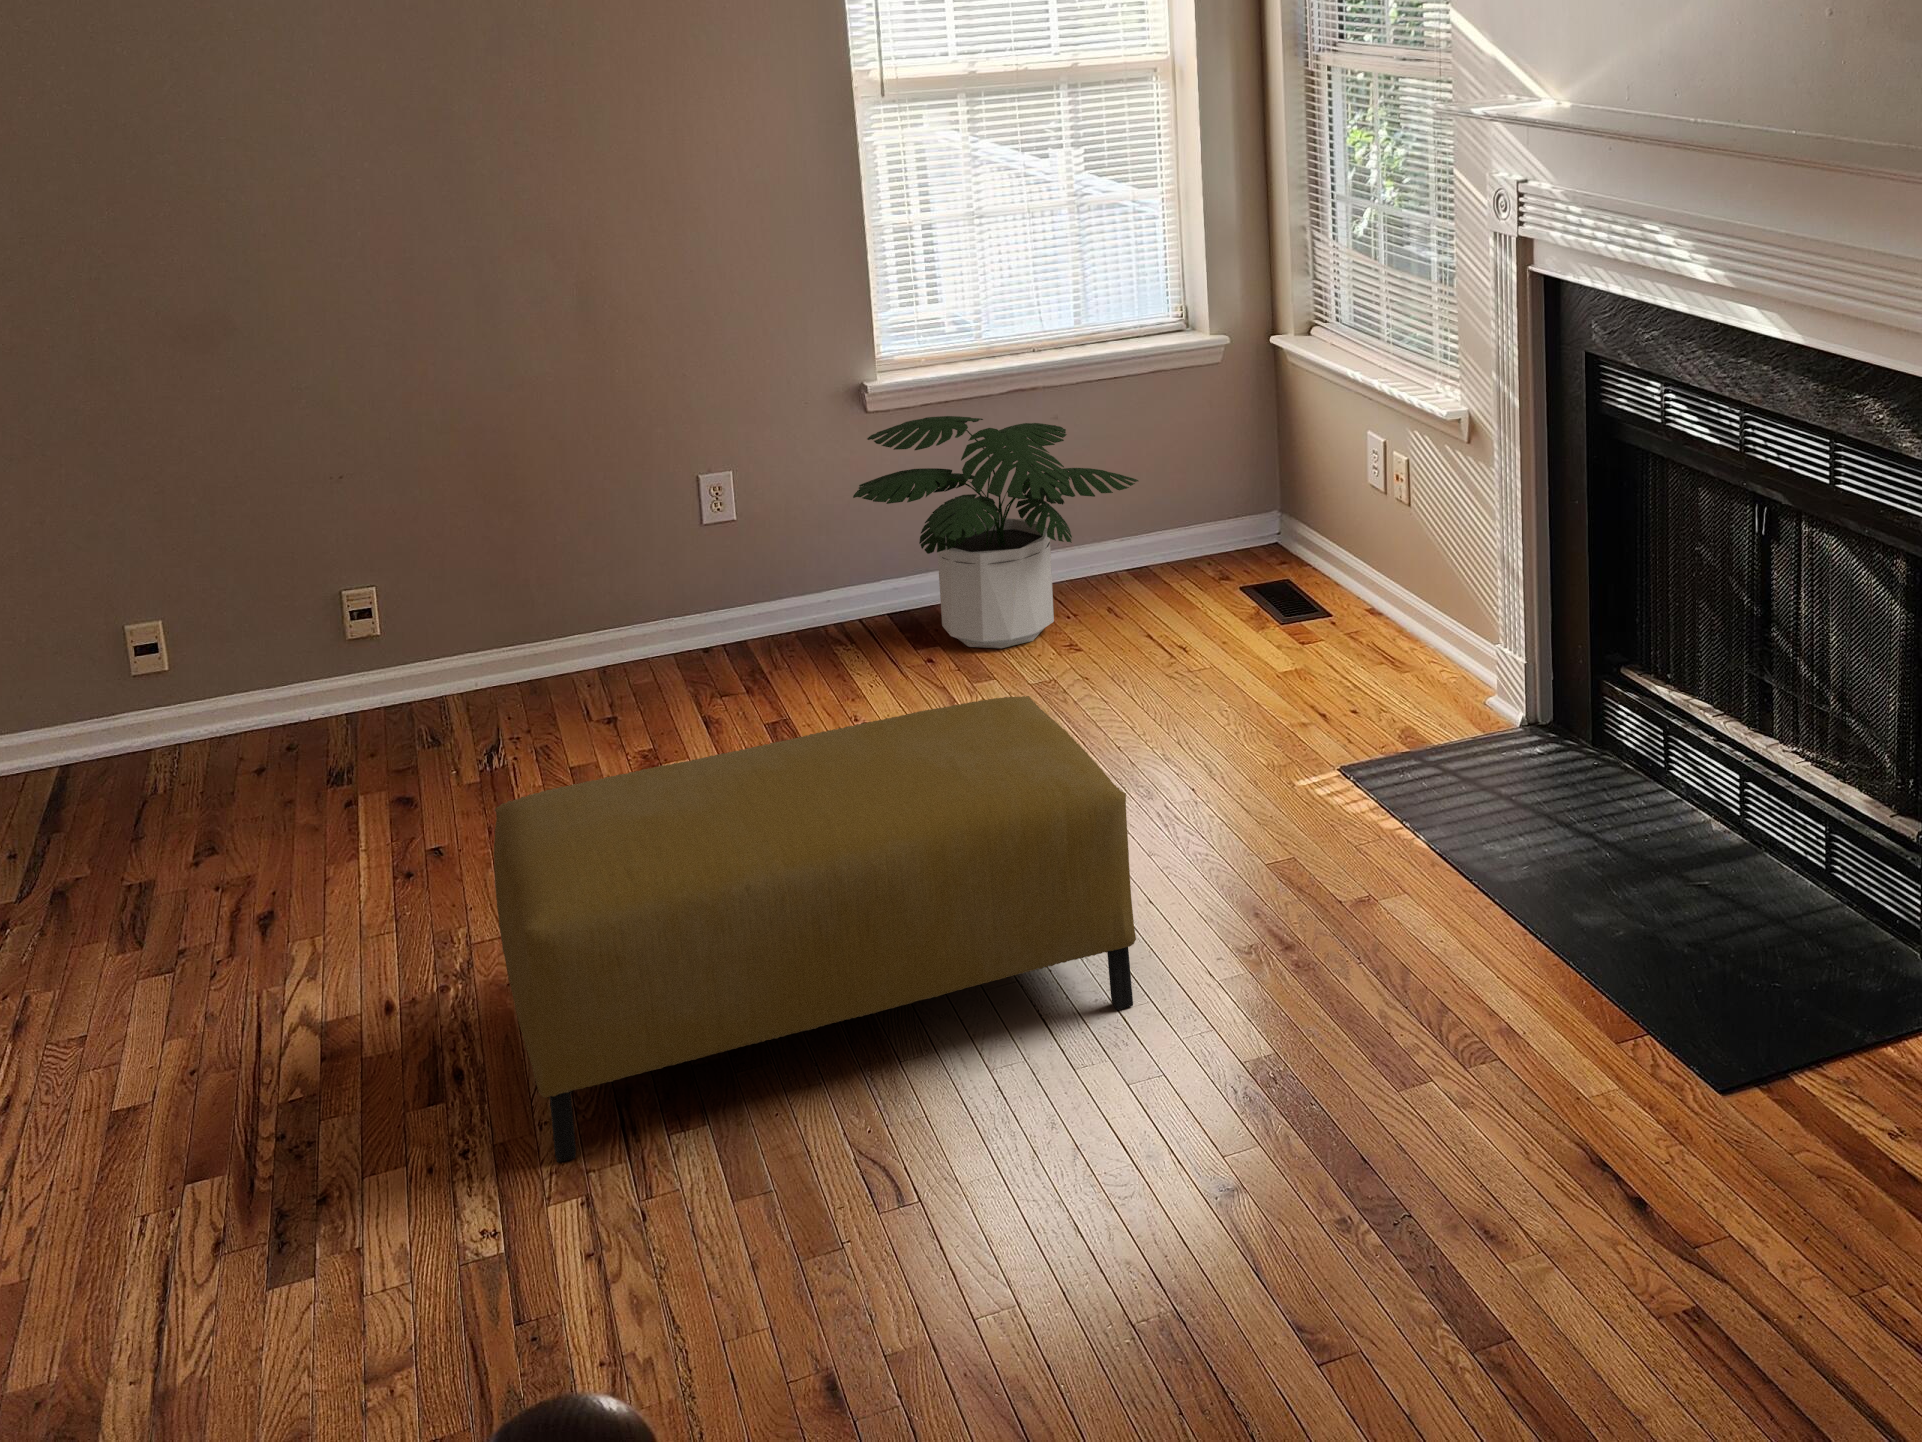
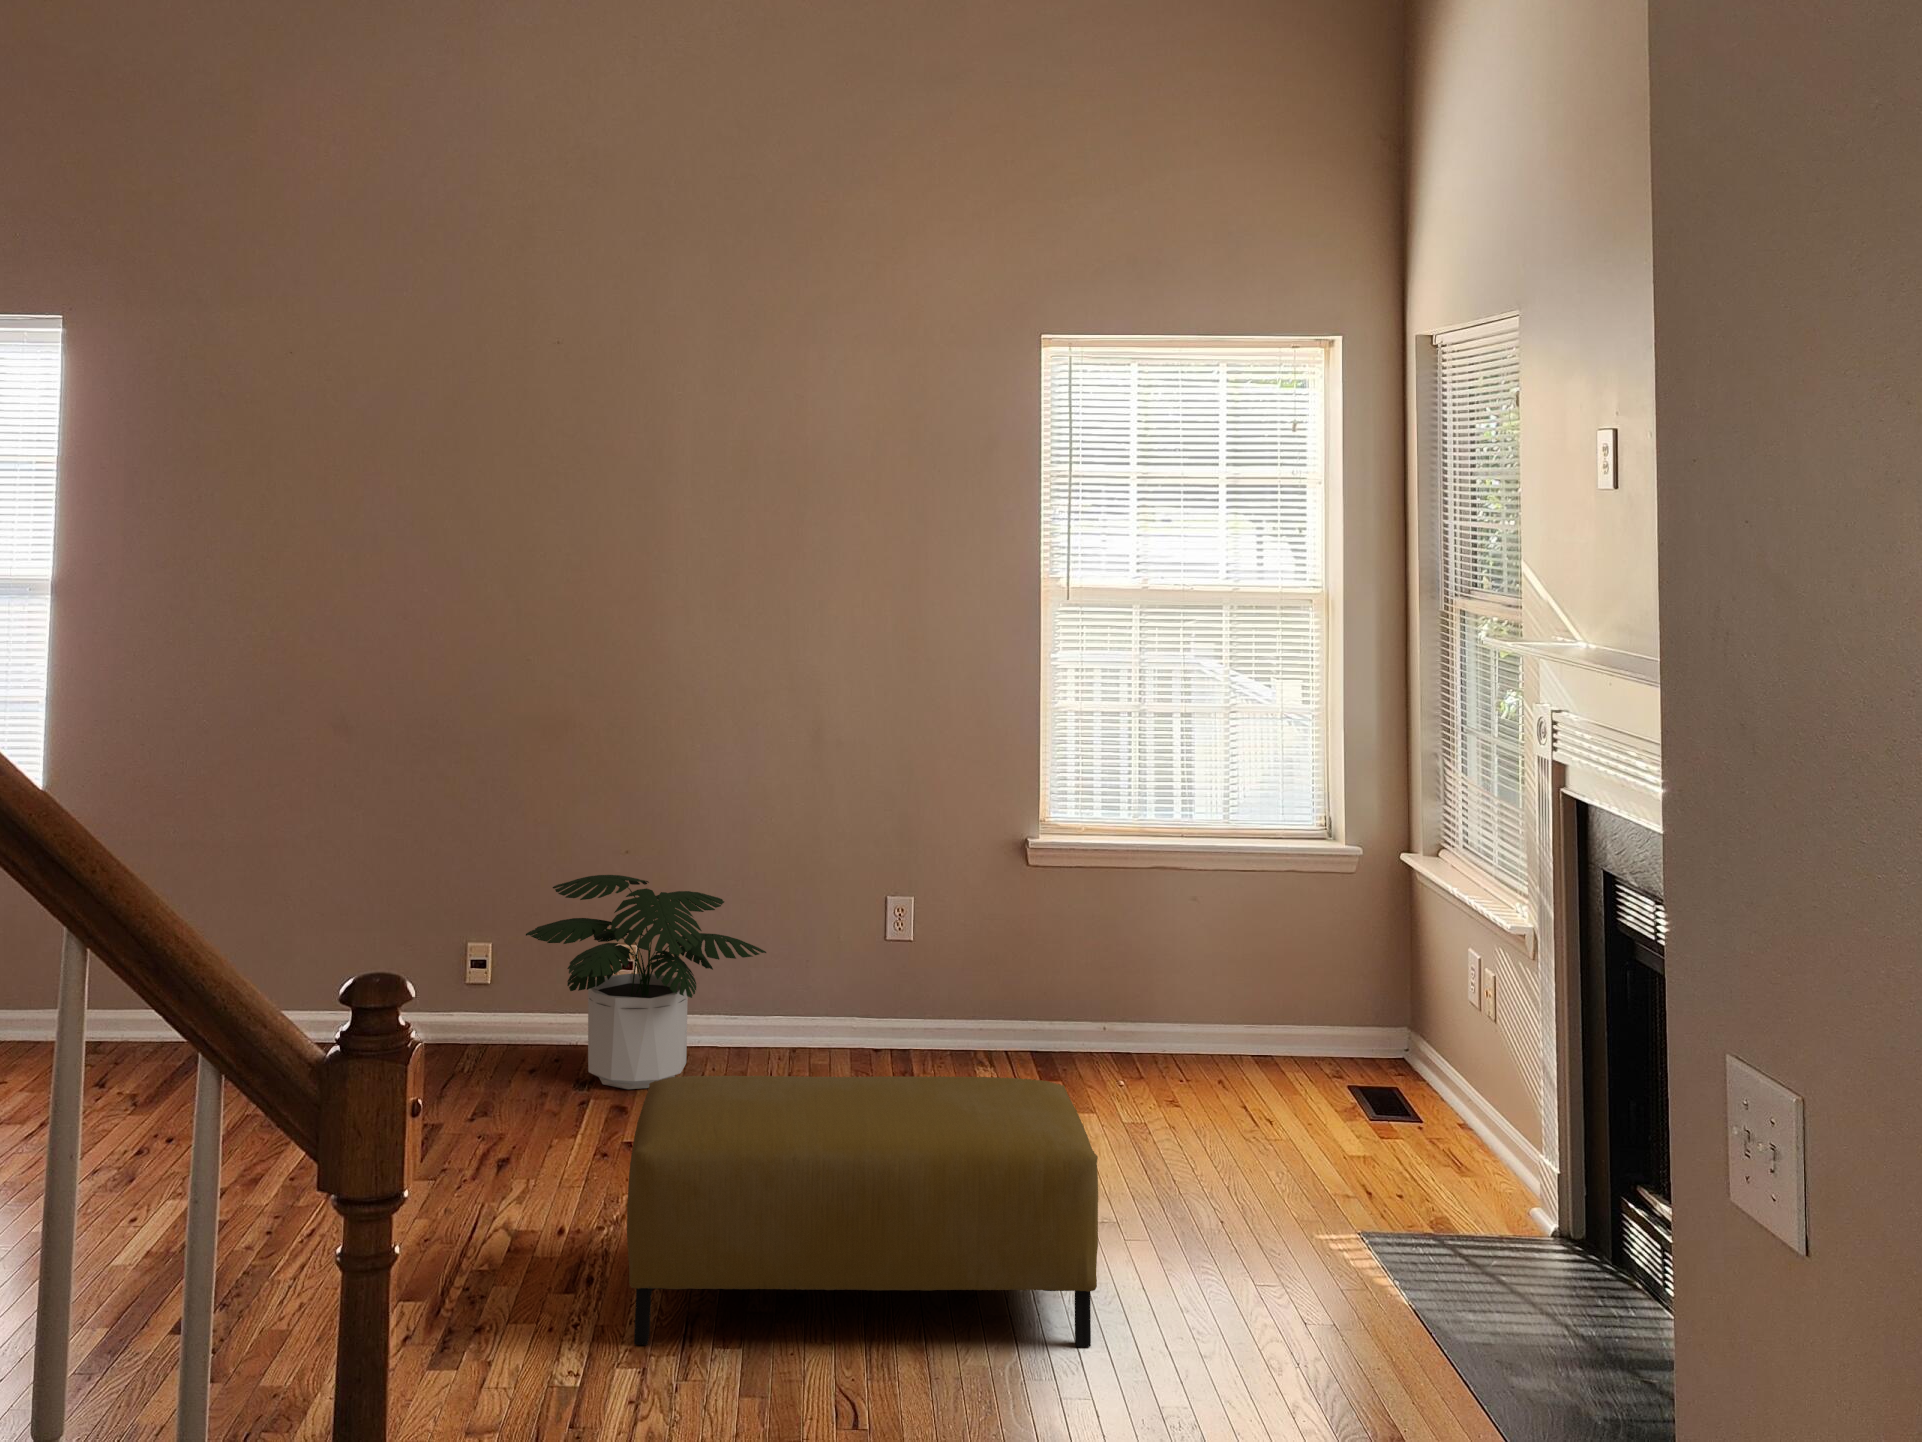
potted plant: present [853,416,1138,648] -> present [526,875,766,1089]

